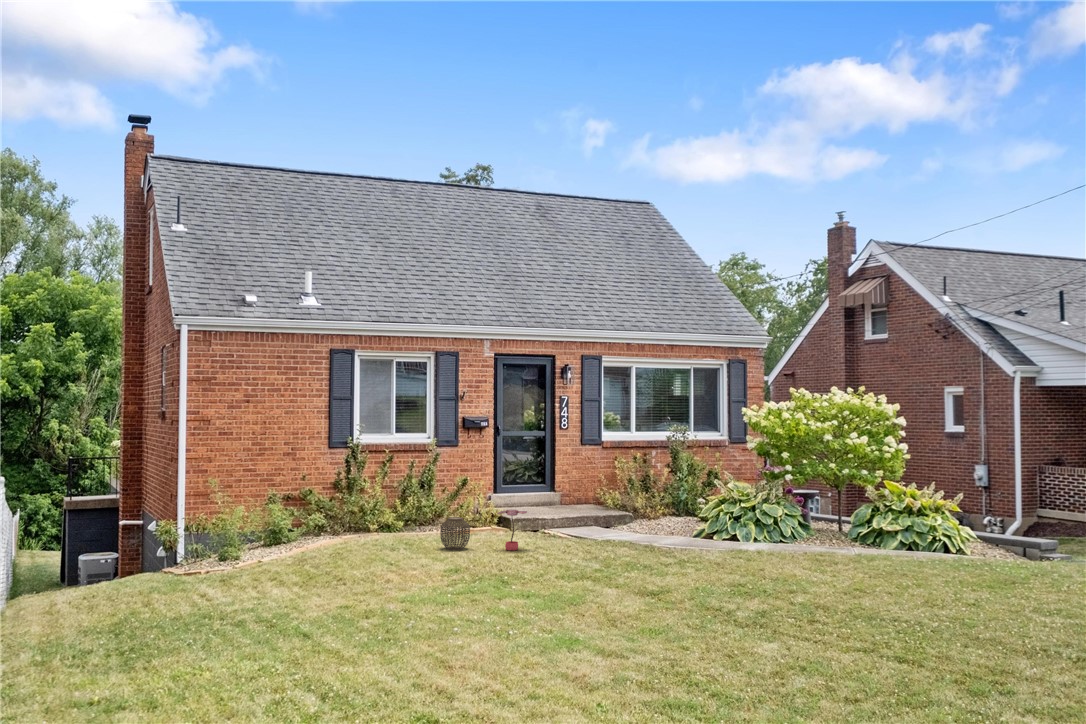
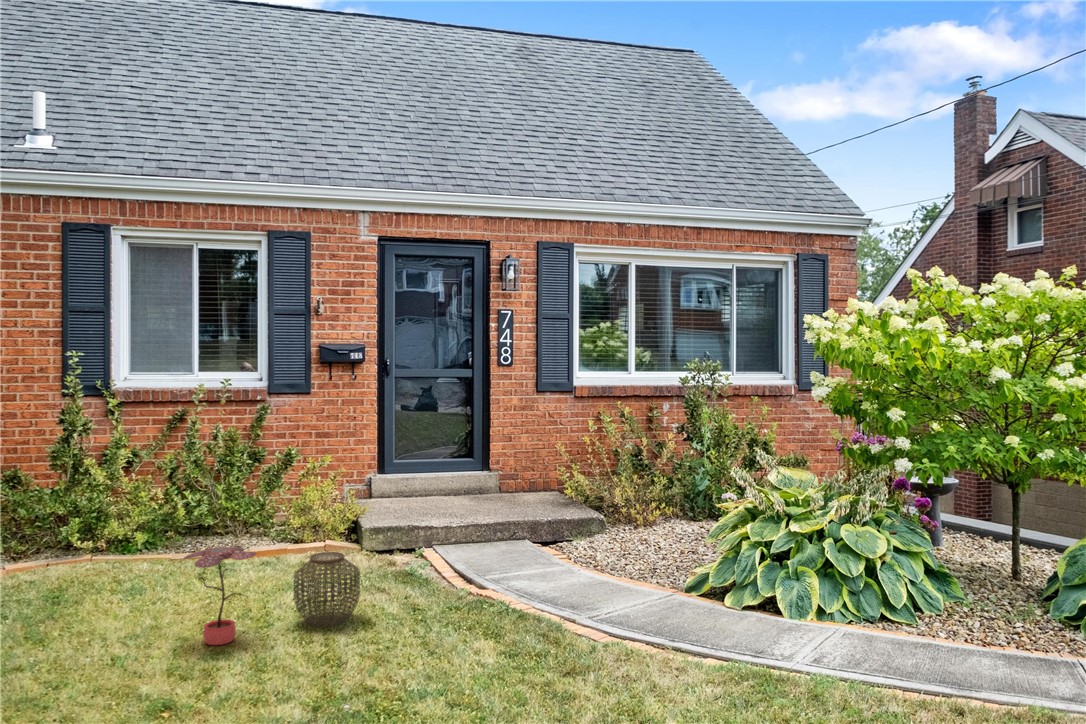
woven basket: present [440,517,470,550] -> present [294,552,360,627]

